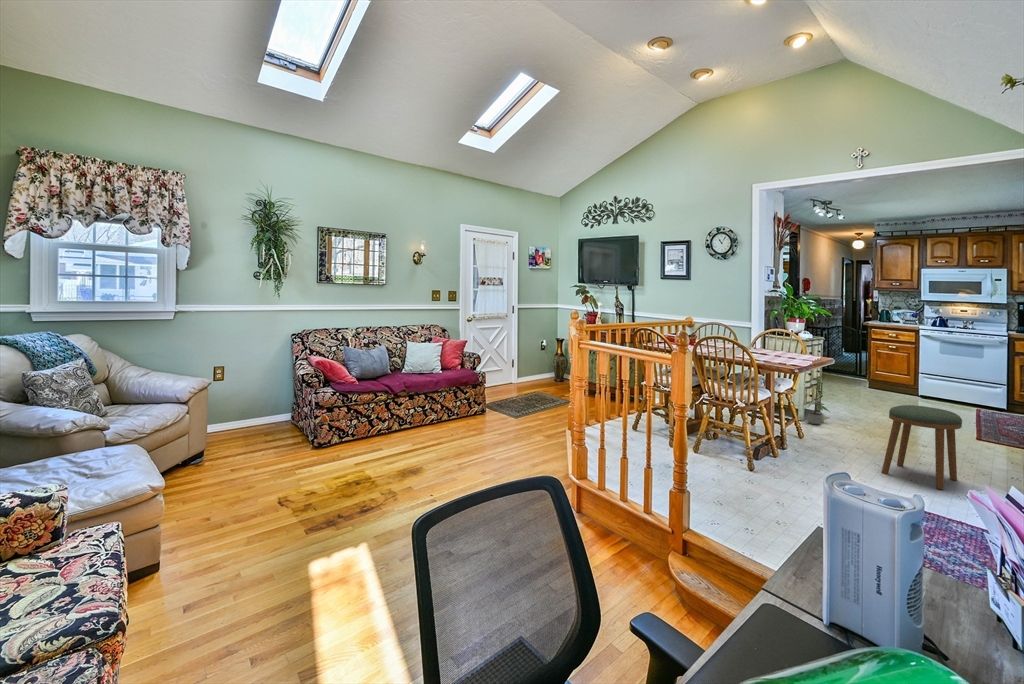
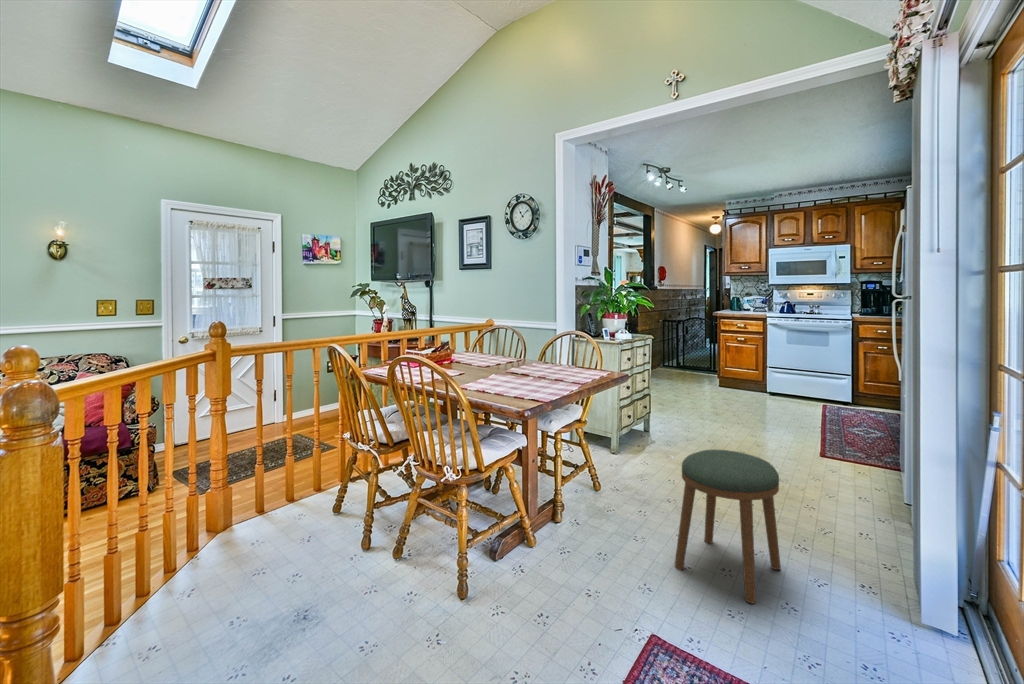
potted plant: present [808,376,829,425] -> none [615,390,648,460]

